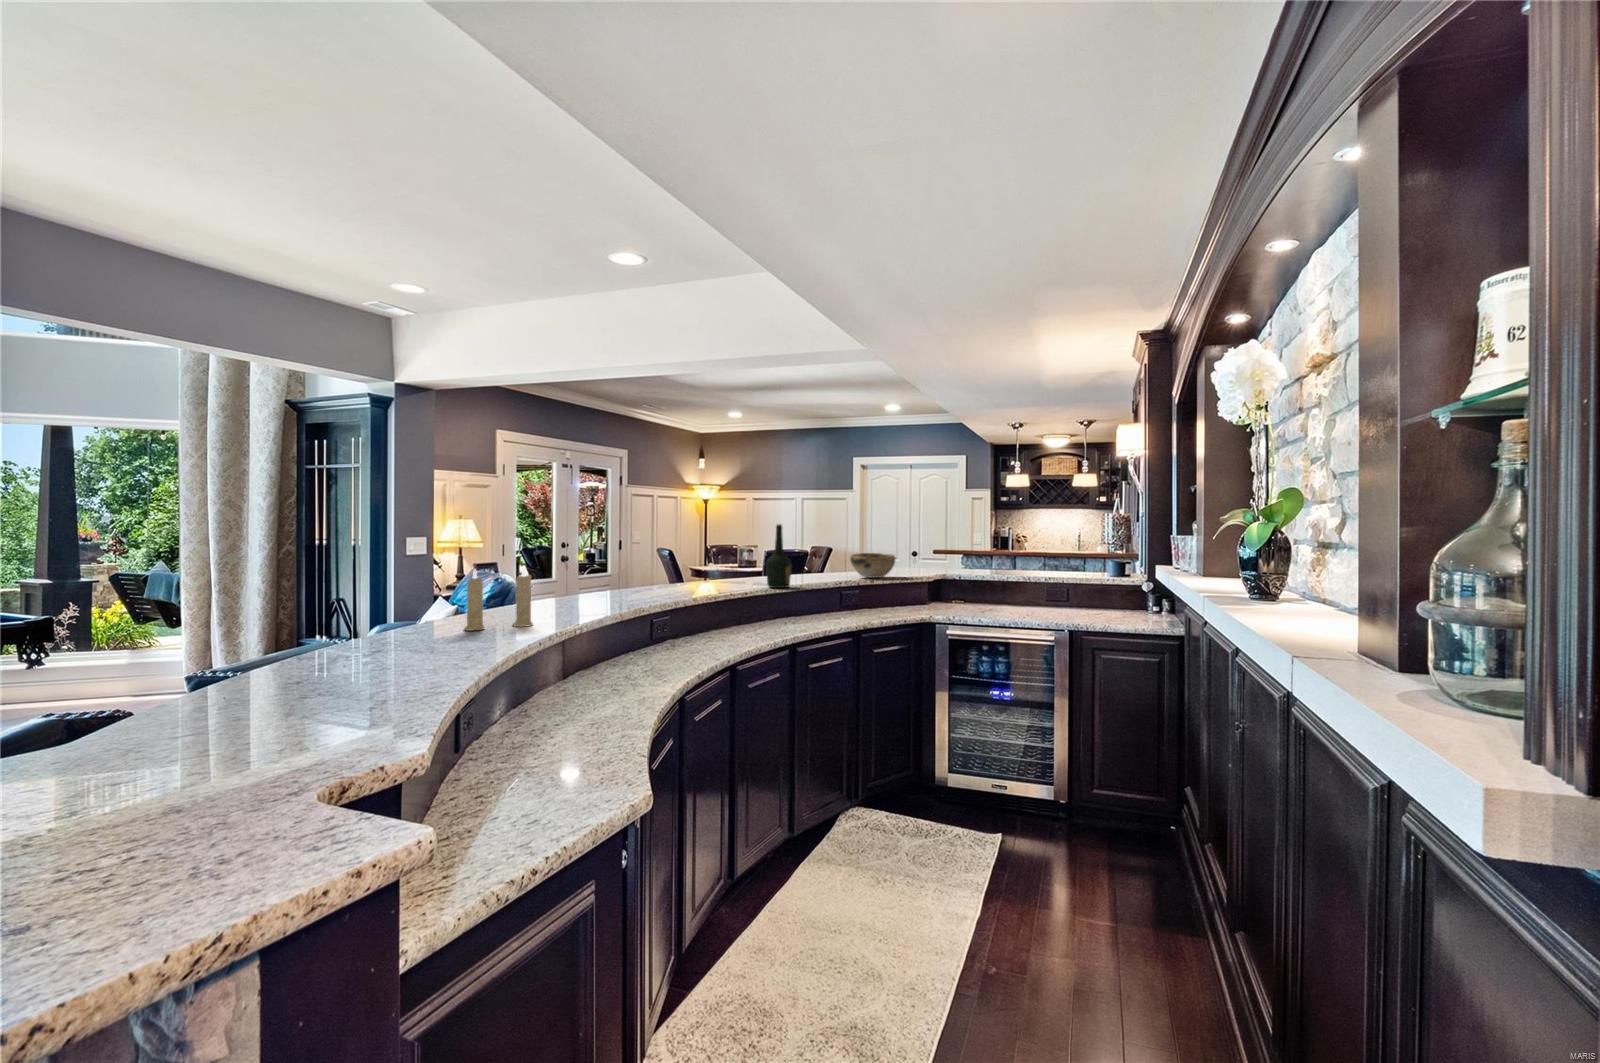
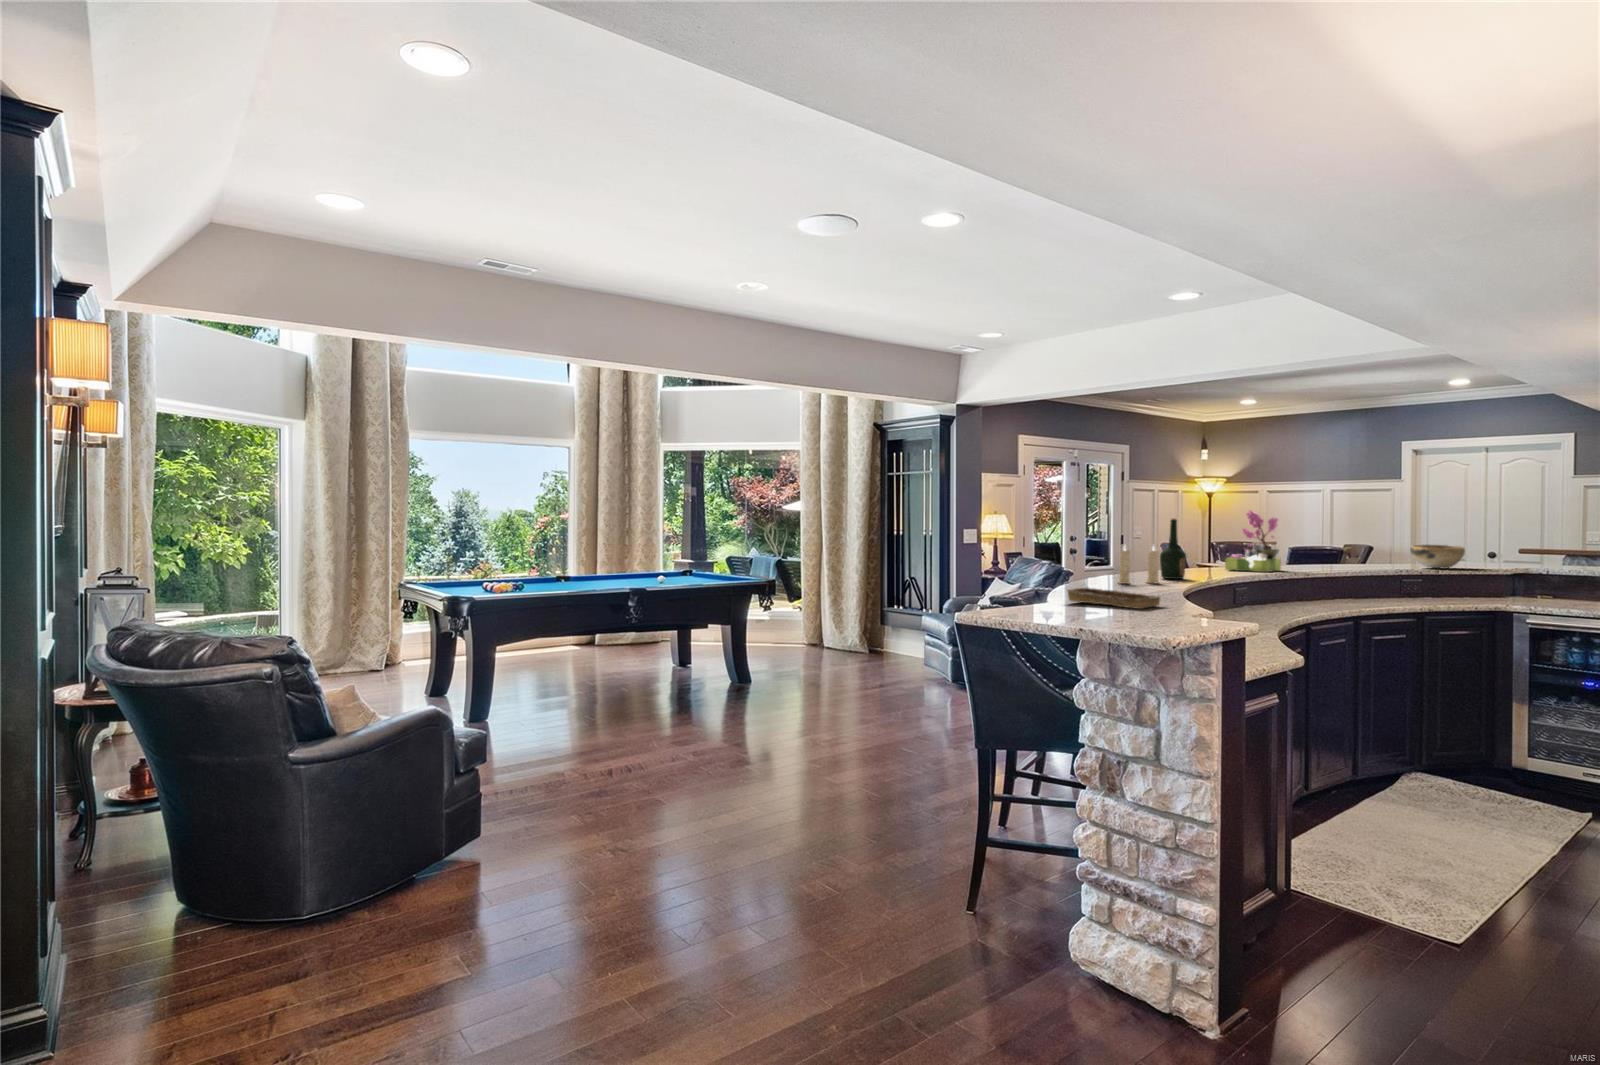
flower arrangement: none [664,515,725,591] -> present [1225,510,1281,572]
bottle: present [766,524,792,588] -> present [1160,519,1186,579]
tray: none [148,679,388,747] -> present [1068,587,1161,609]

